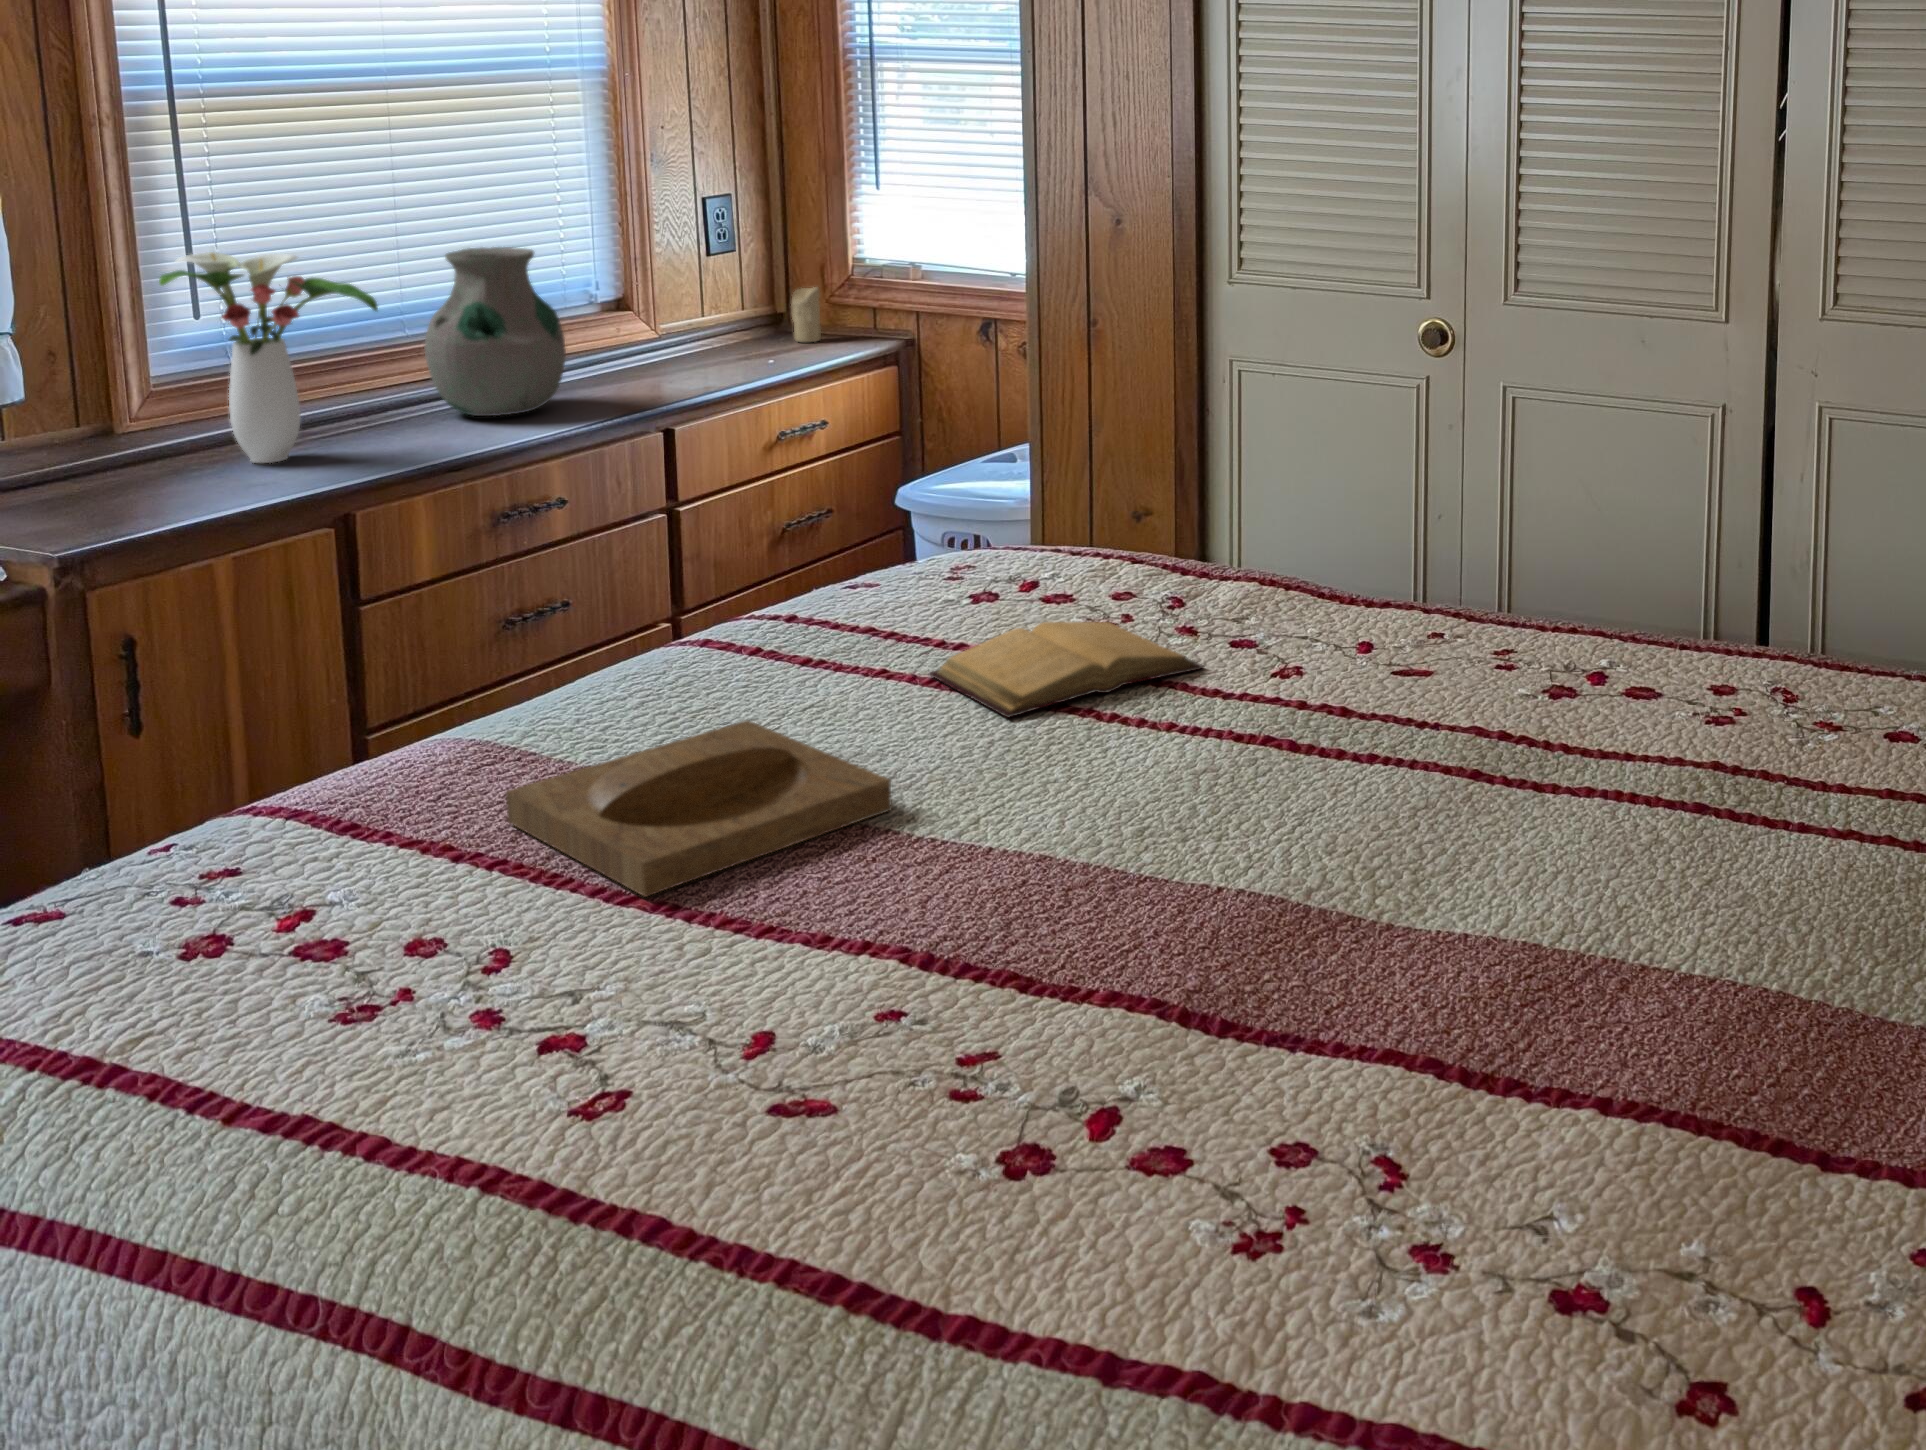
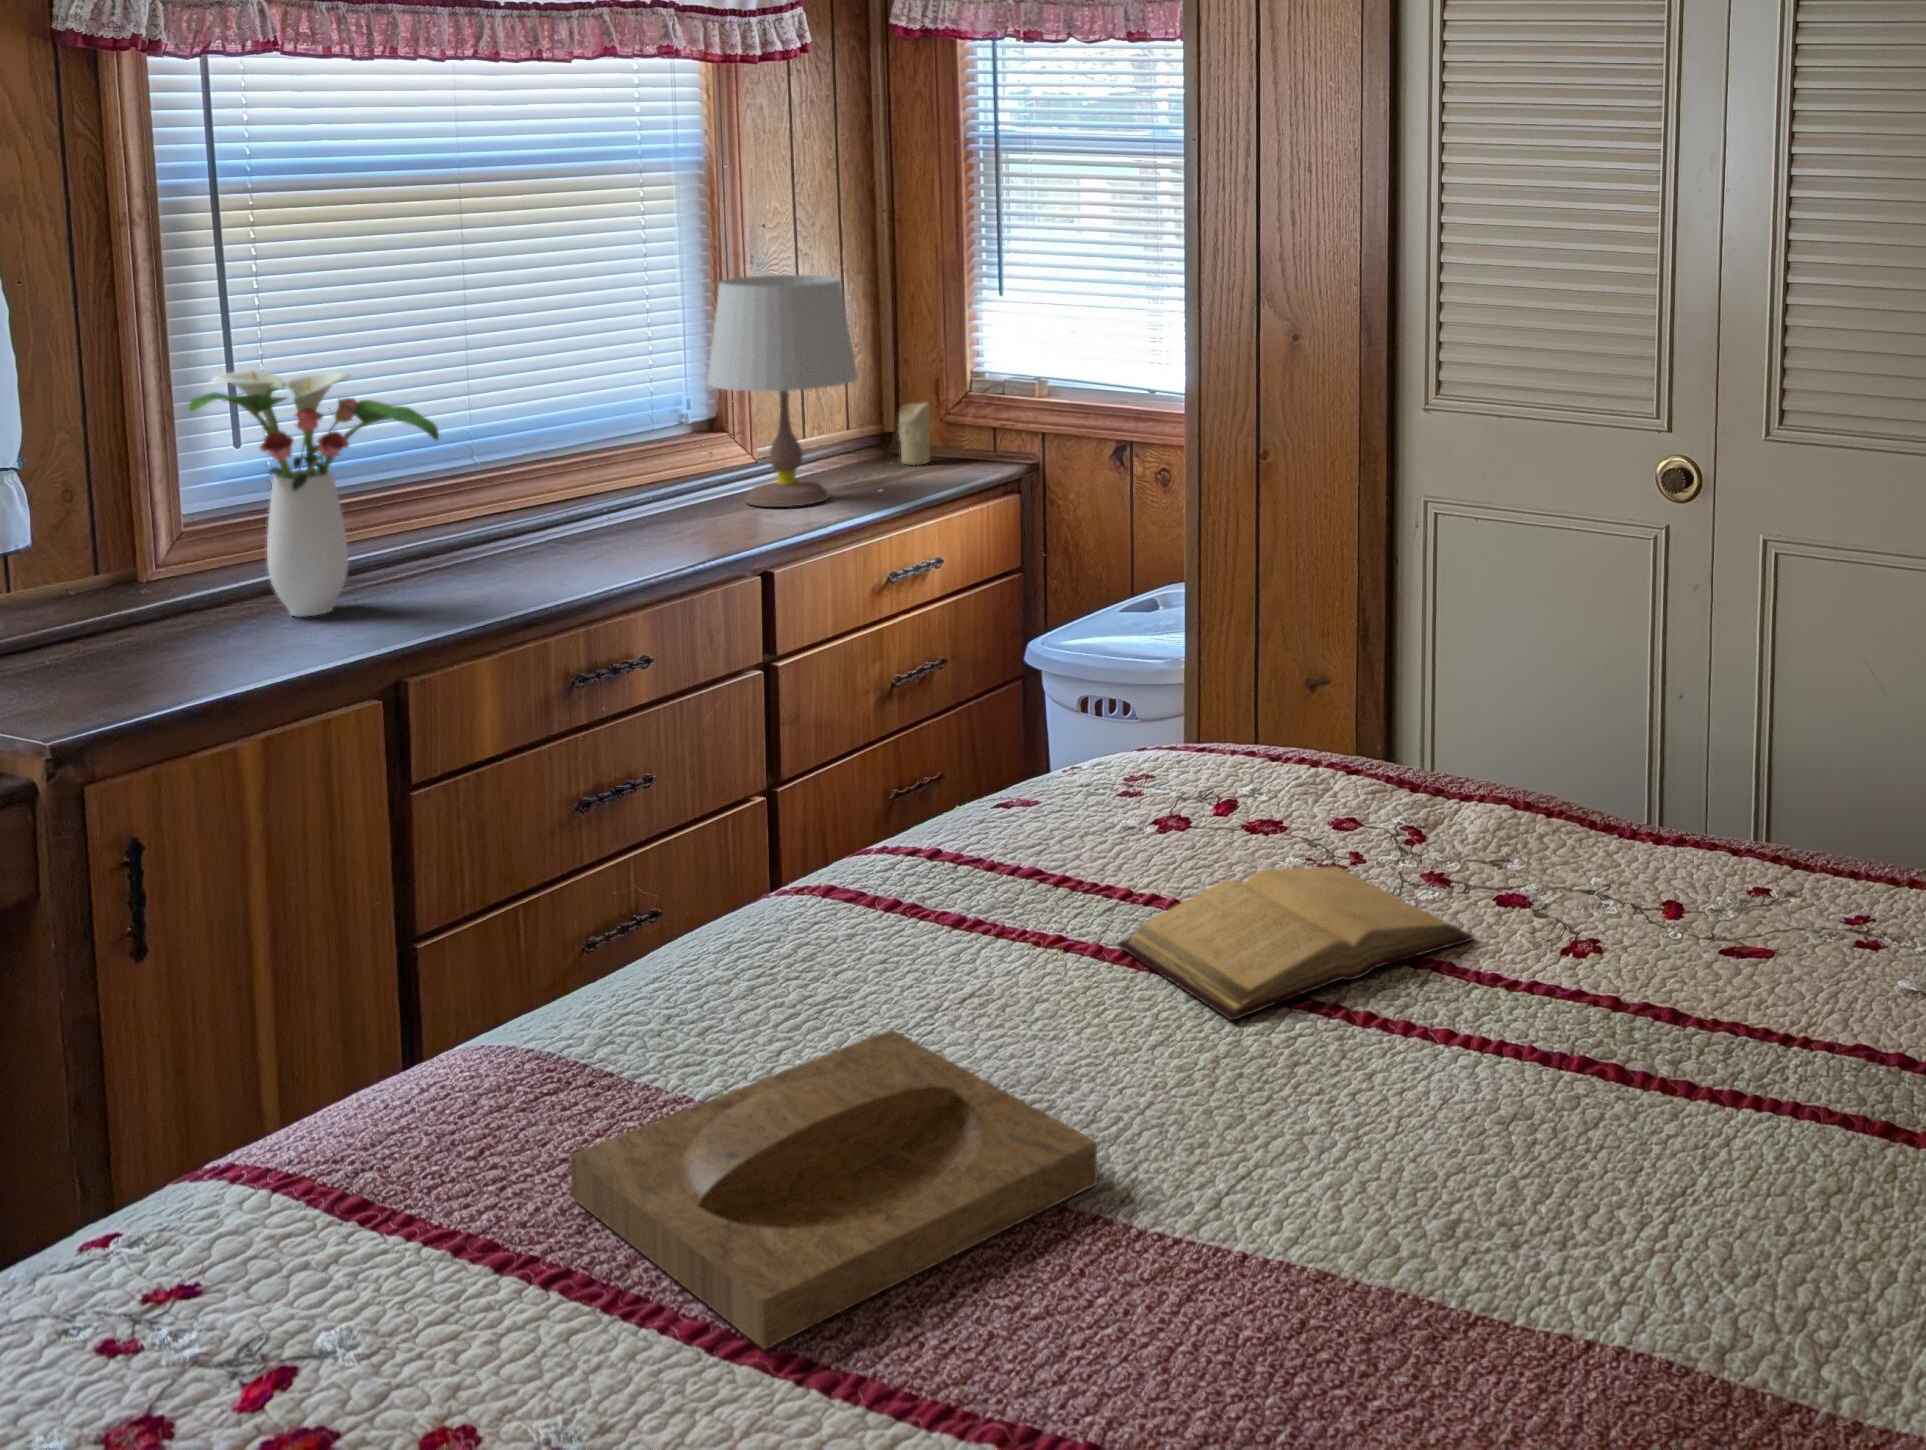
table lamp: none [615,172,751,377] -> present [707,275,858,507]
vase: present [424,247,566,416] -> none [492,361,651,556]

